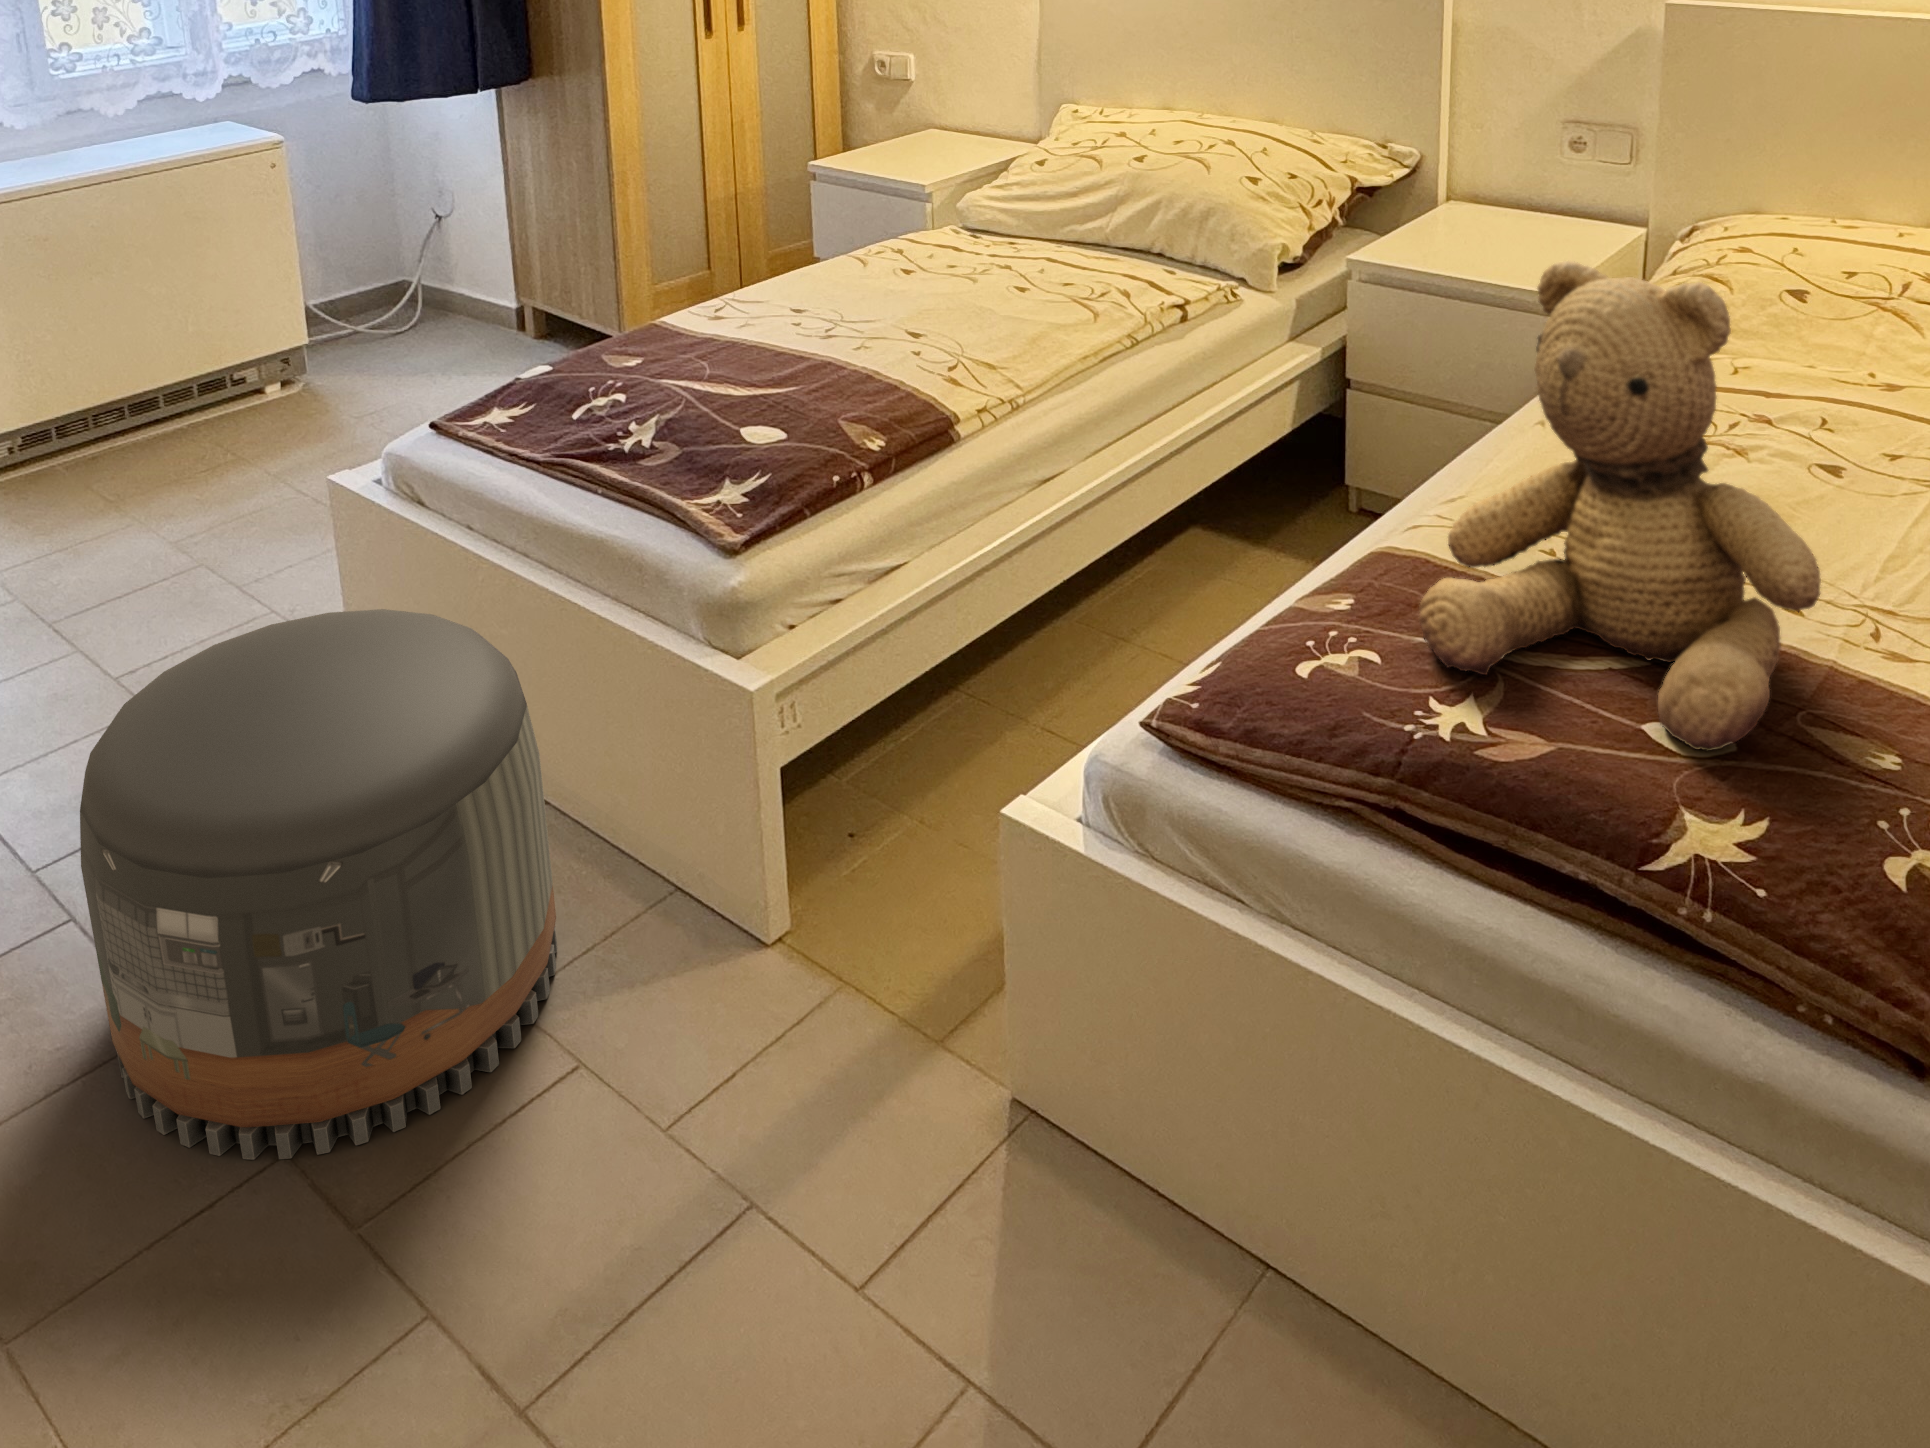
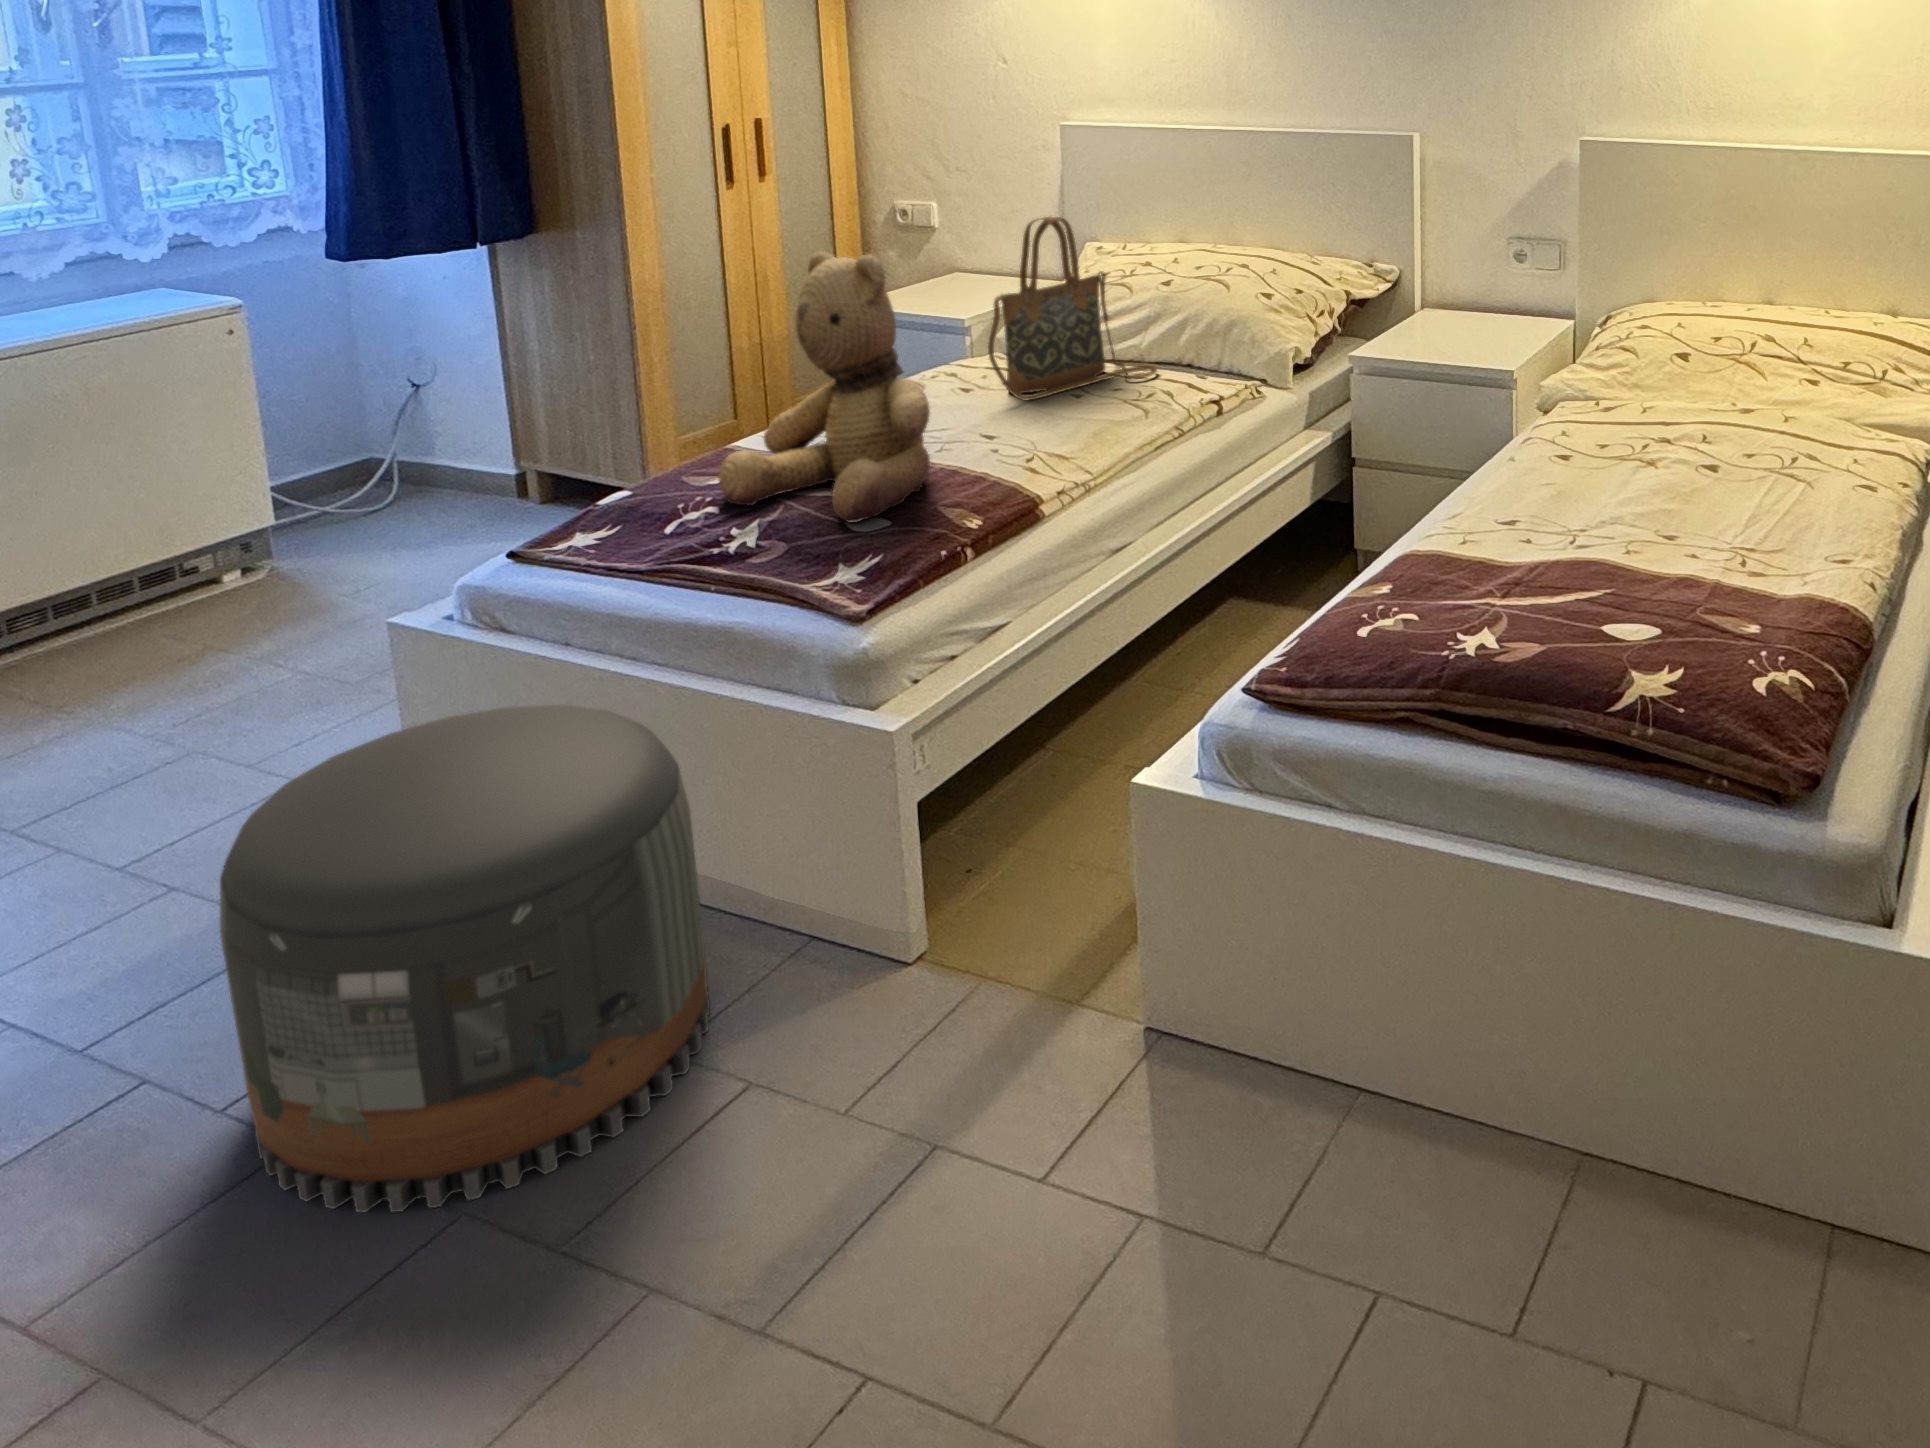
handbag: none [928,87,1120,292] -> present [988,217,1157,400]
teddy bear: present [1419,261,1821,751] -> present [718,252,930,523]

